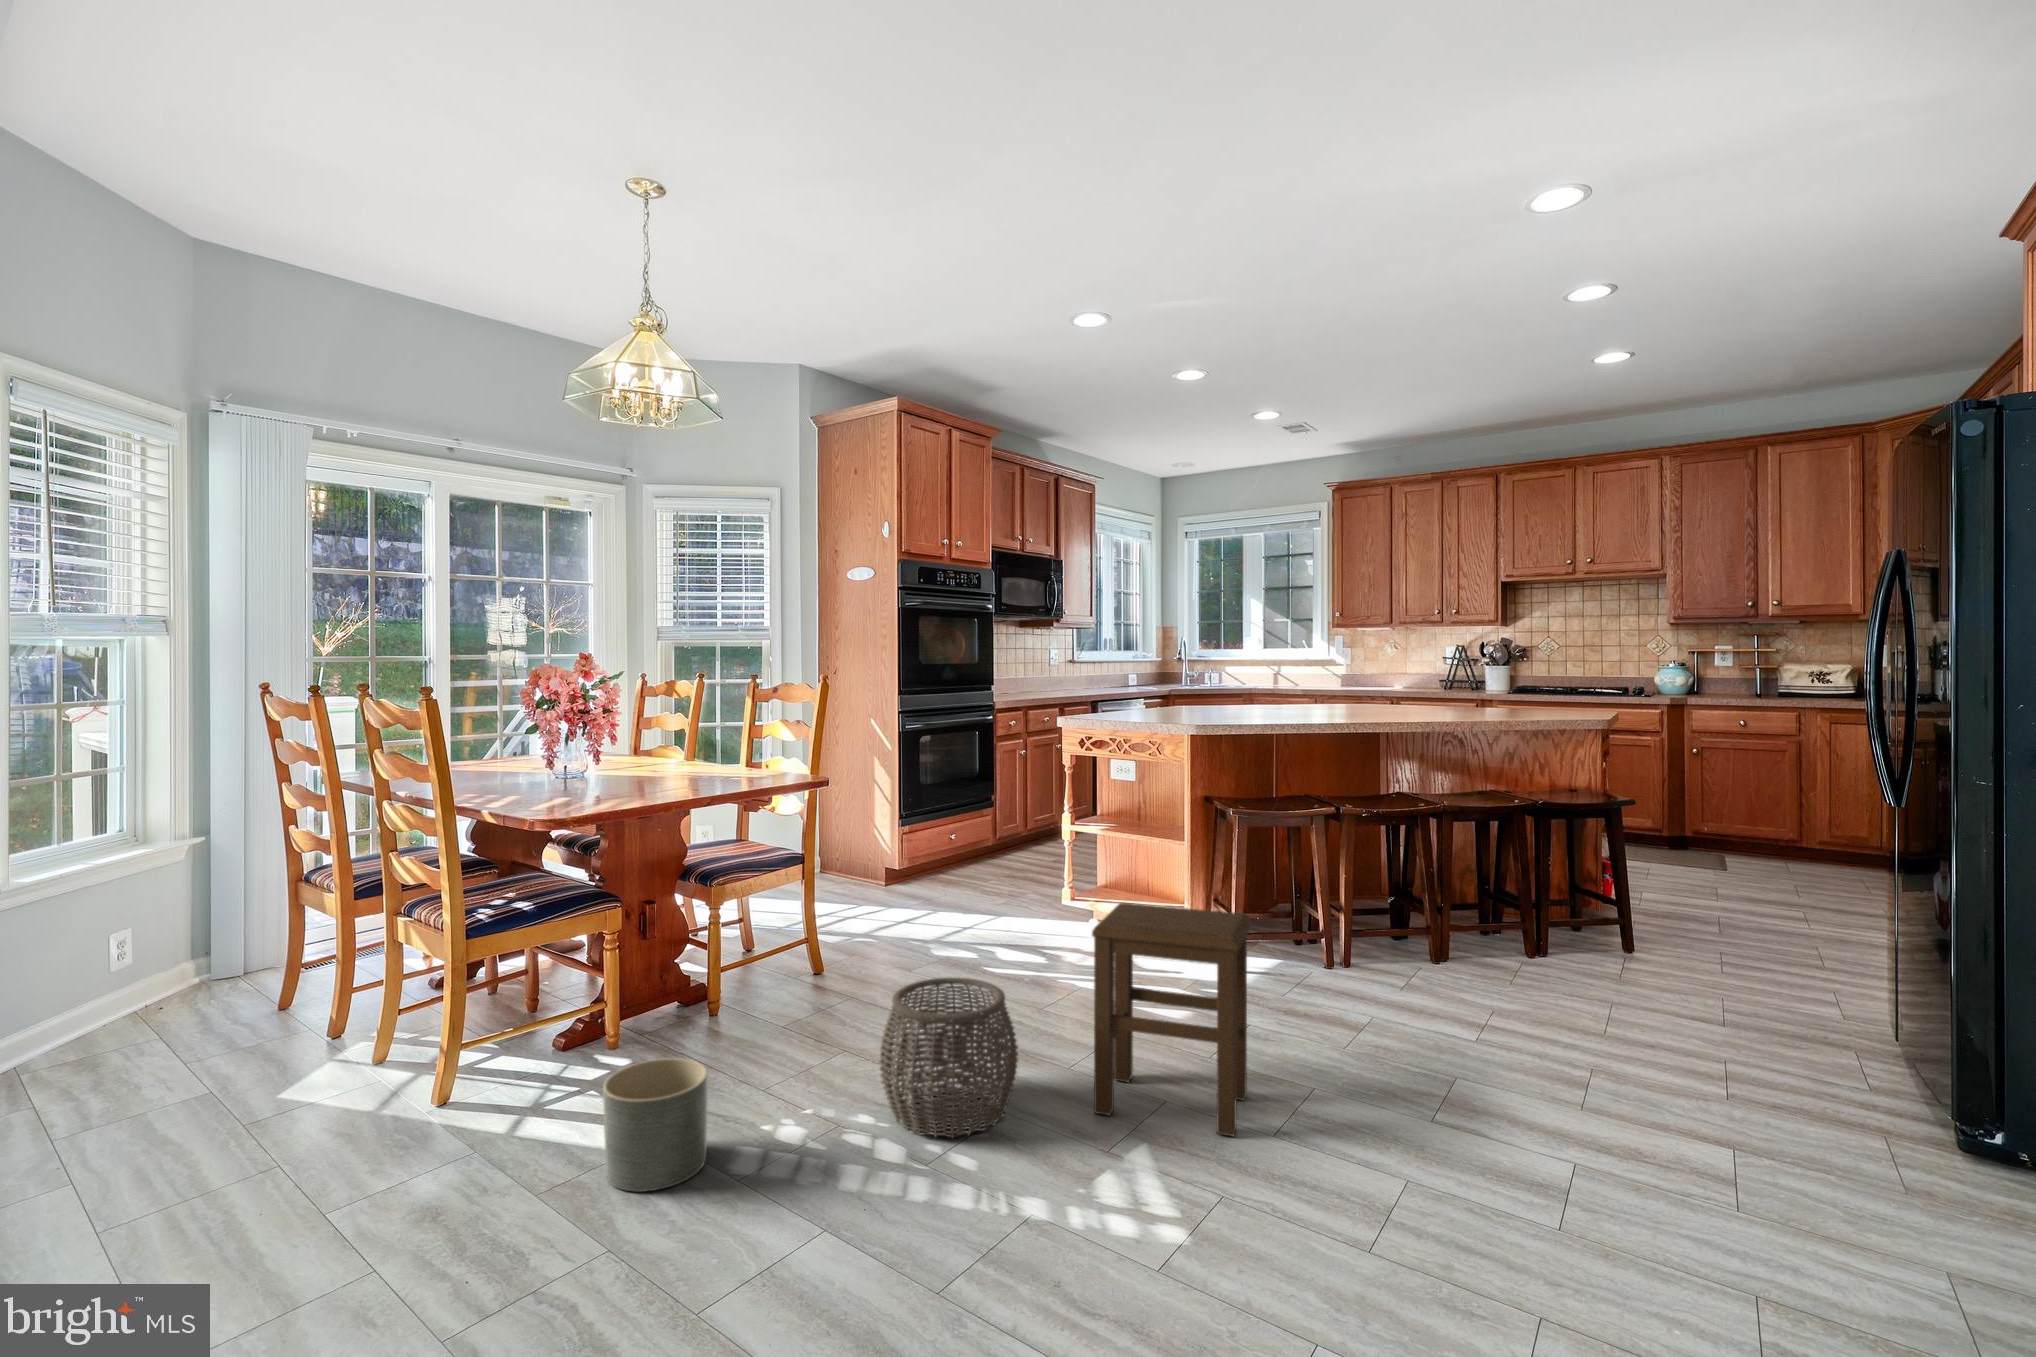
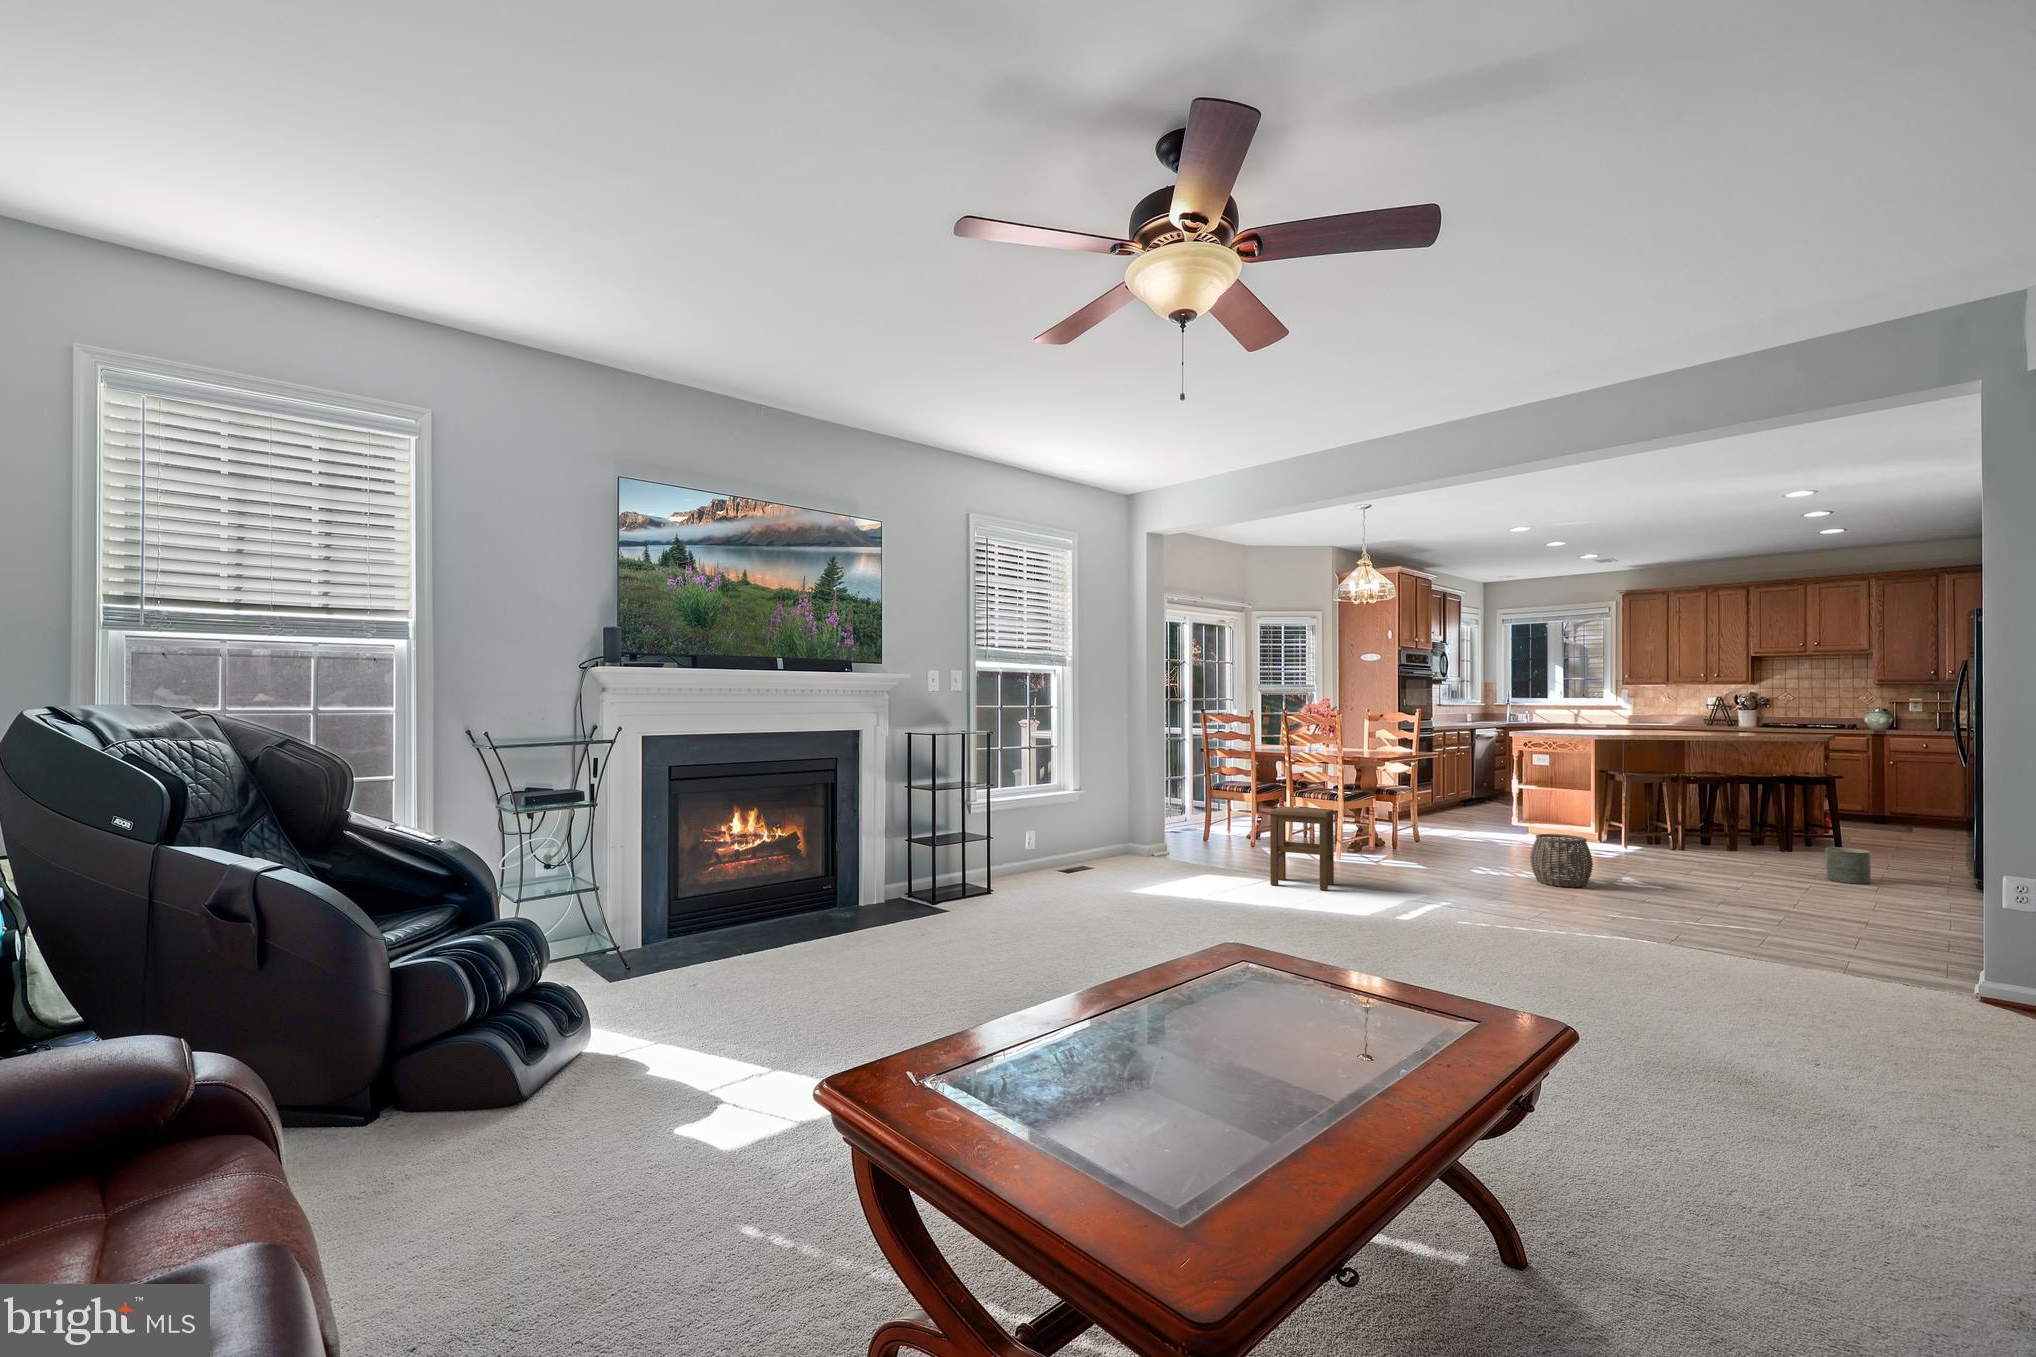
stool: present [1092,903,1251,1137] -> present [1269,806,1335,890]
planter: present [603,1058,708,1192] -> present [1826,847,1871,884]

